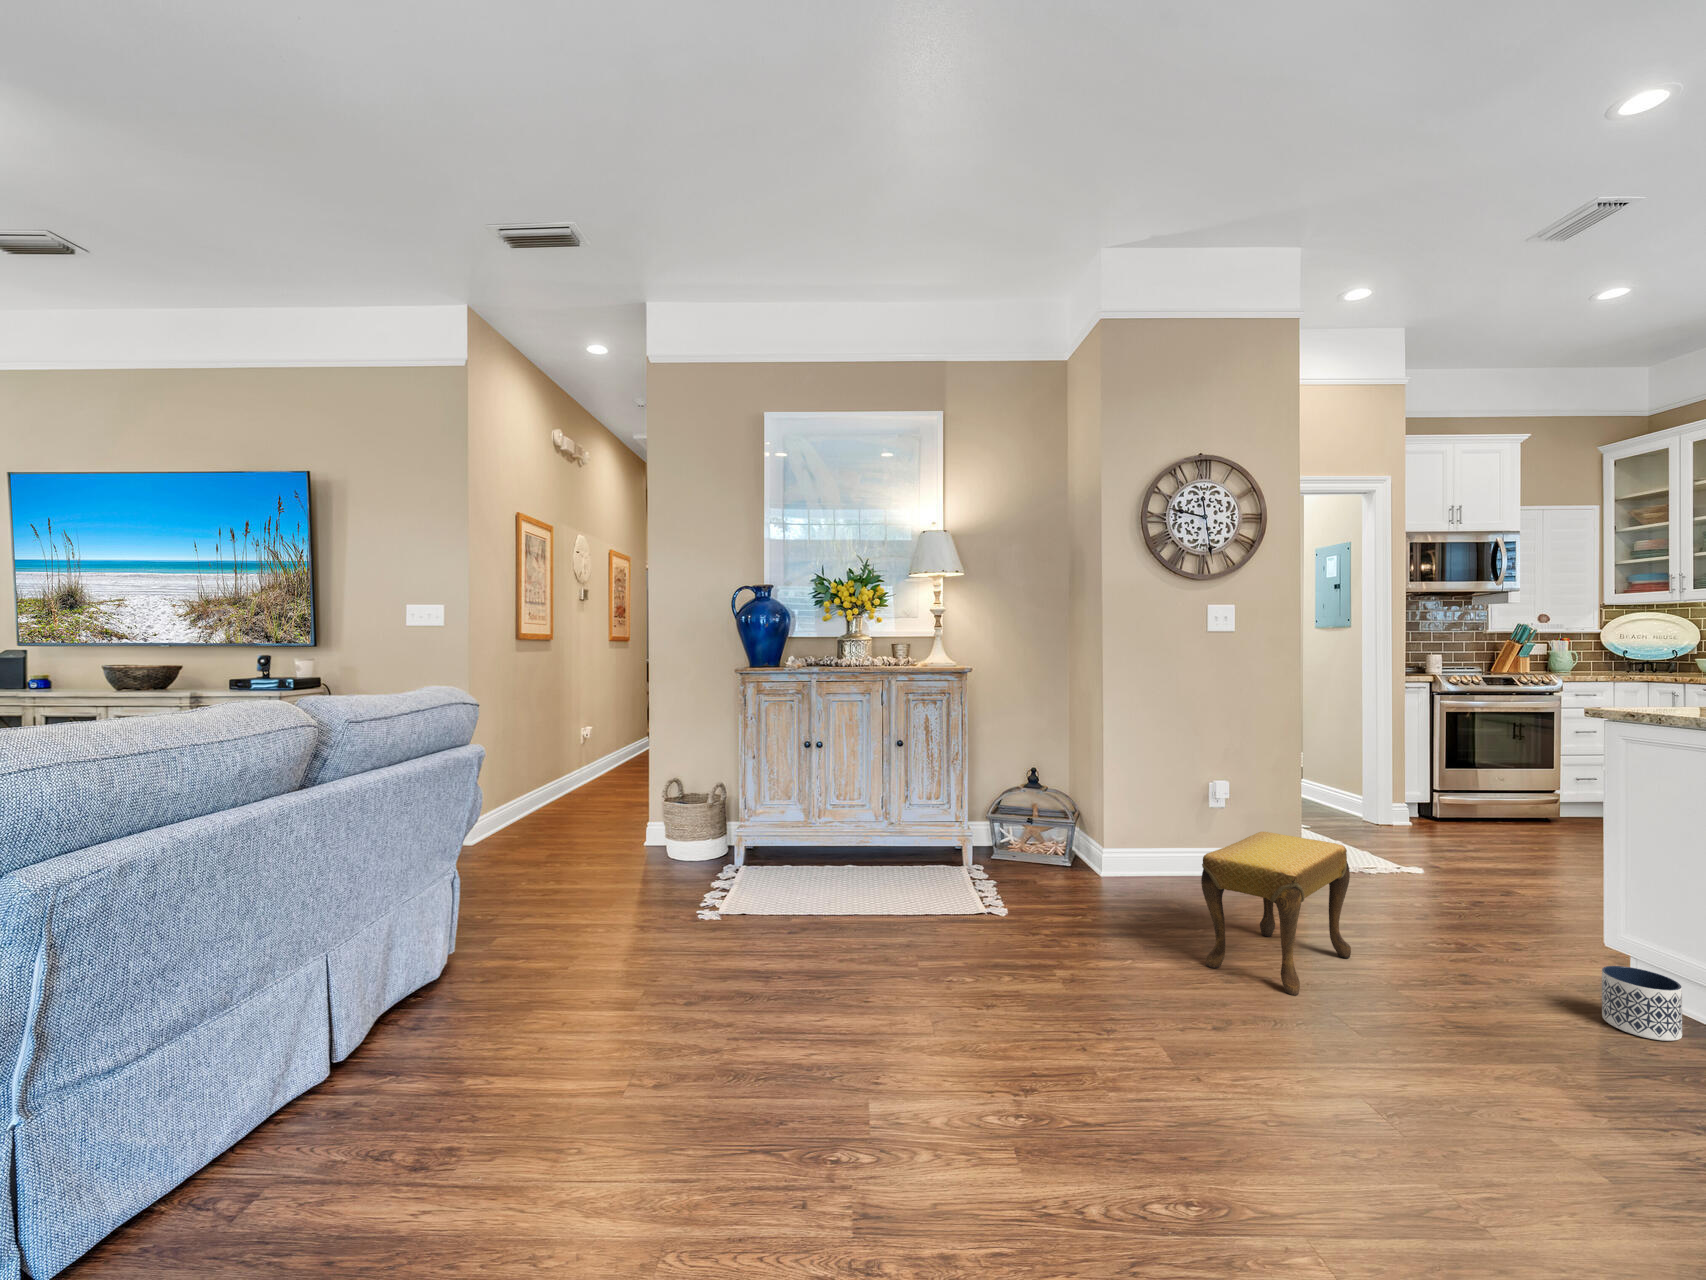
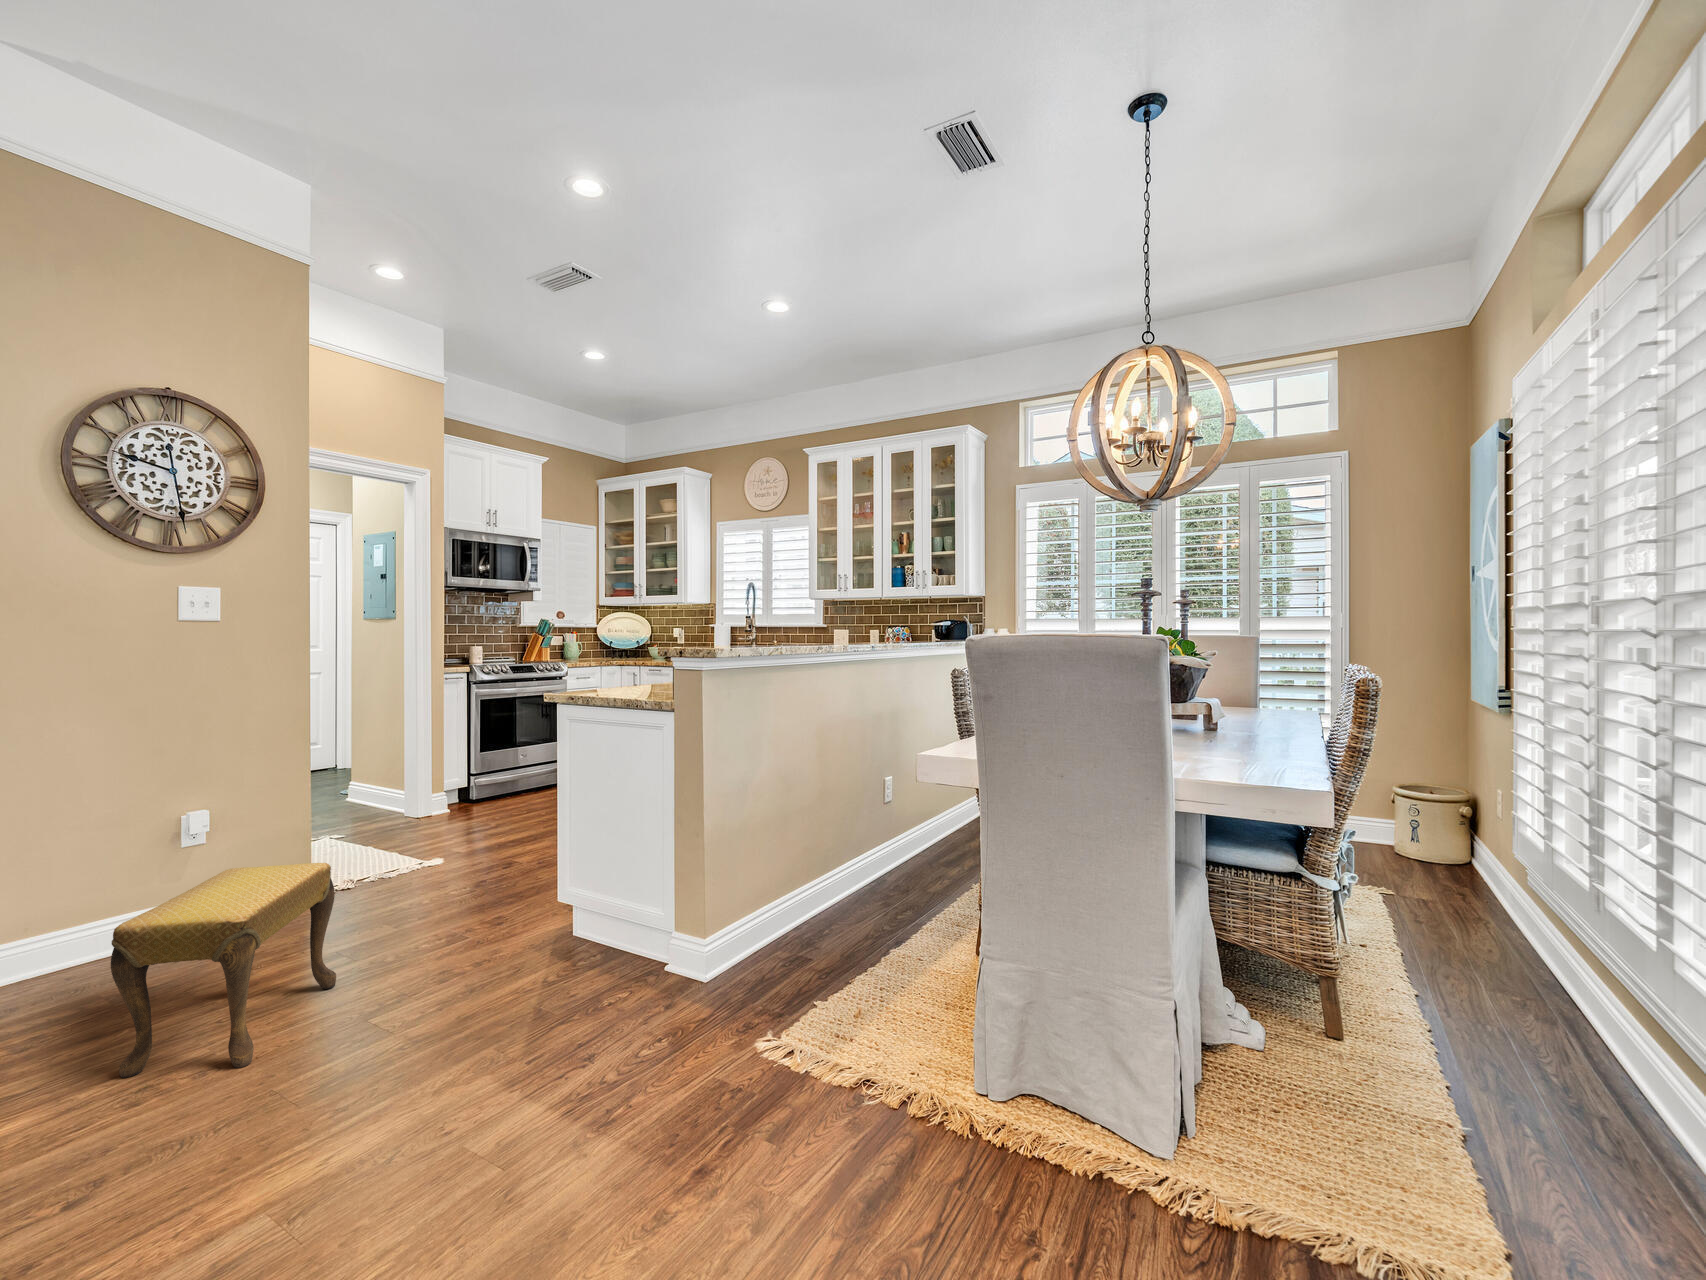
planter: present [1602,966,1682,1041] -> none [549,906,598,965]

